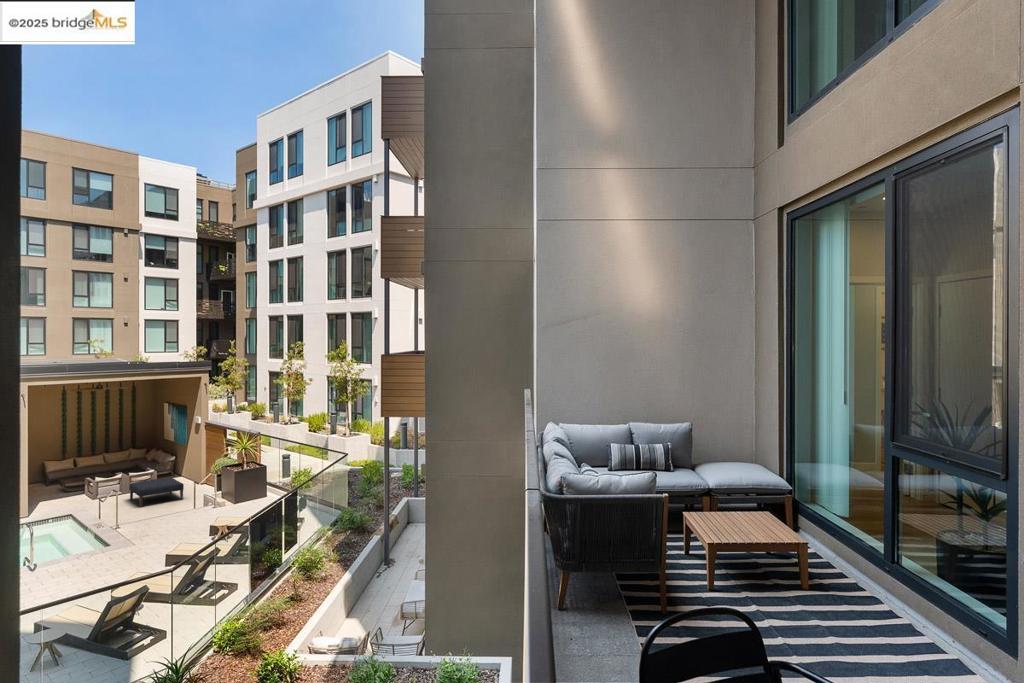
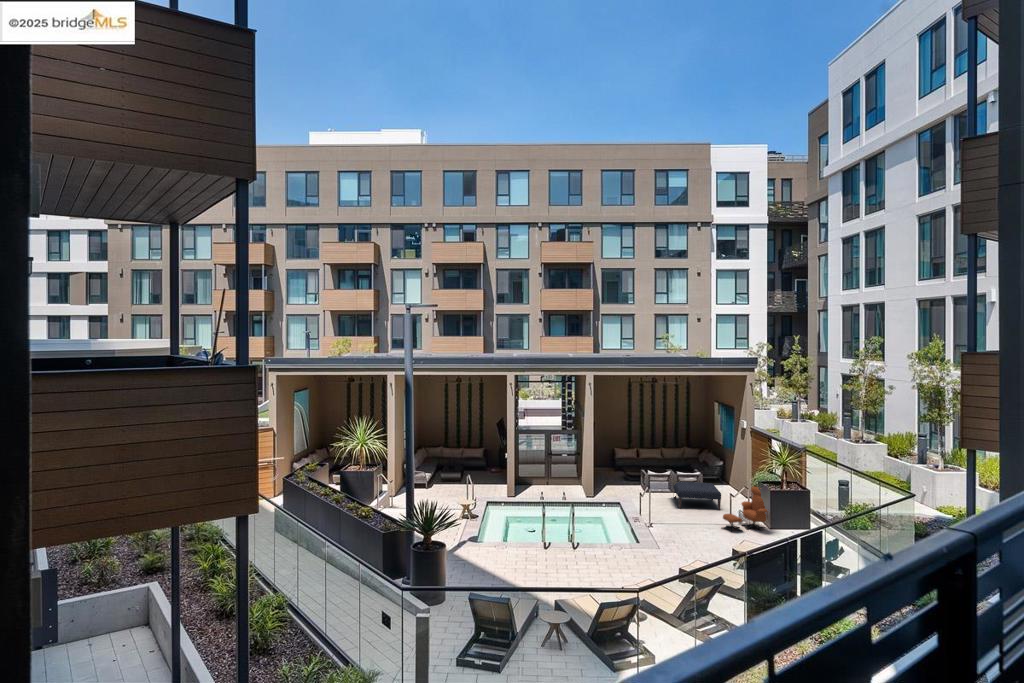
lounge chair: none [191,471,234,515] -> present [723,487,768,532]

